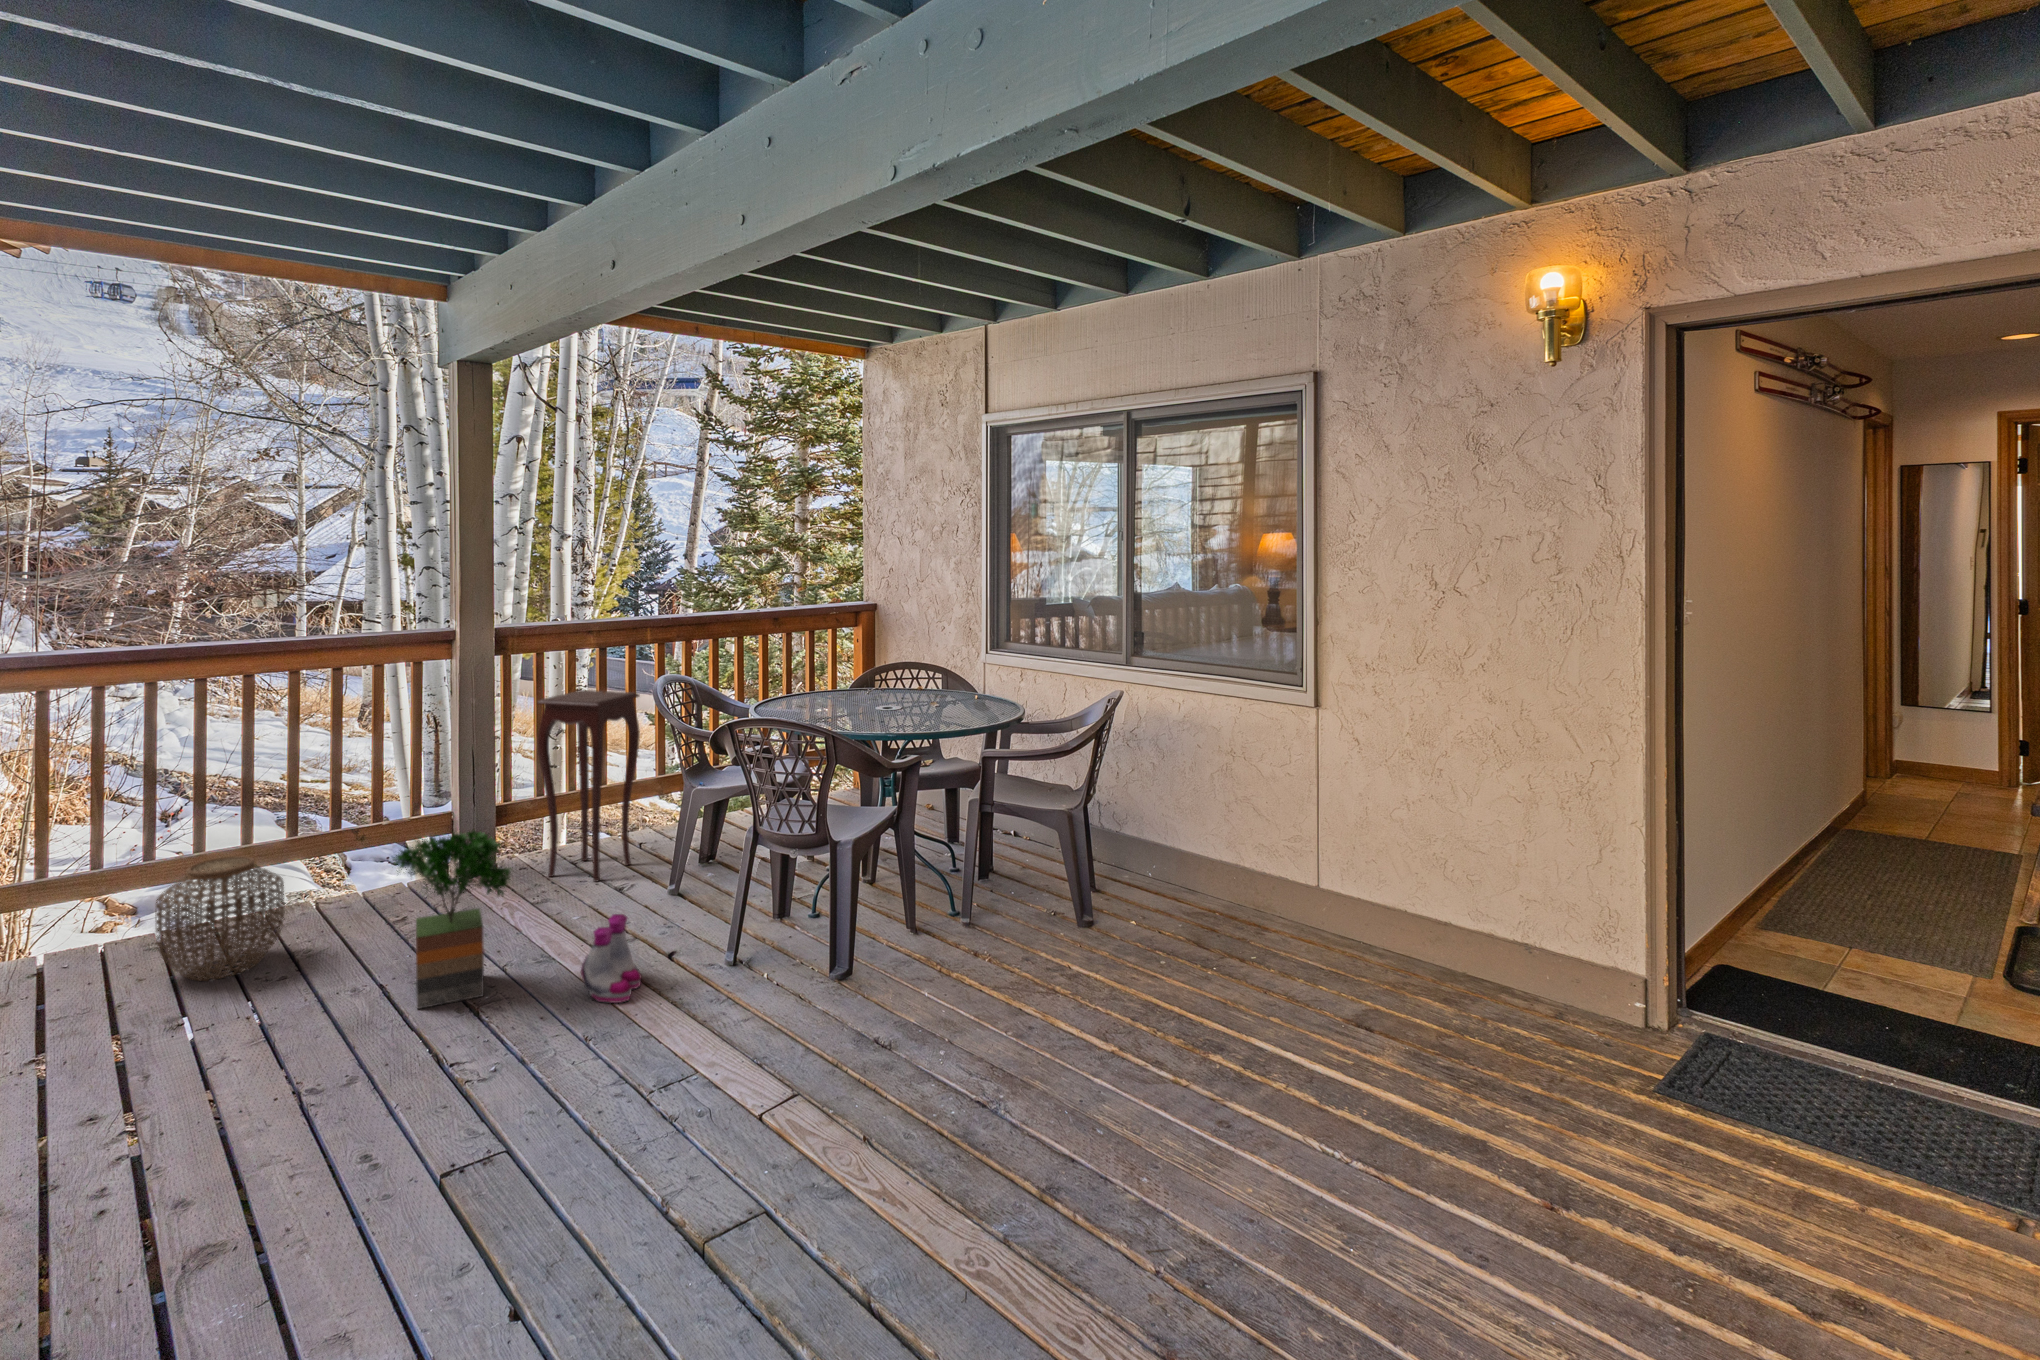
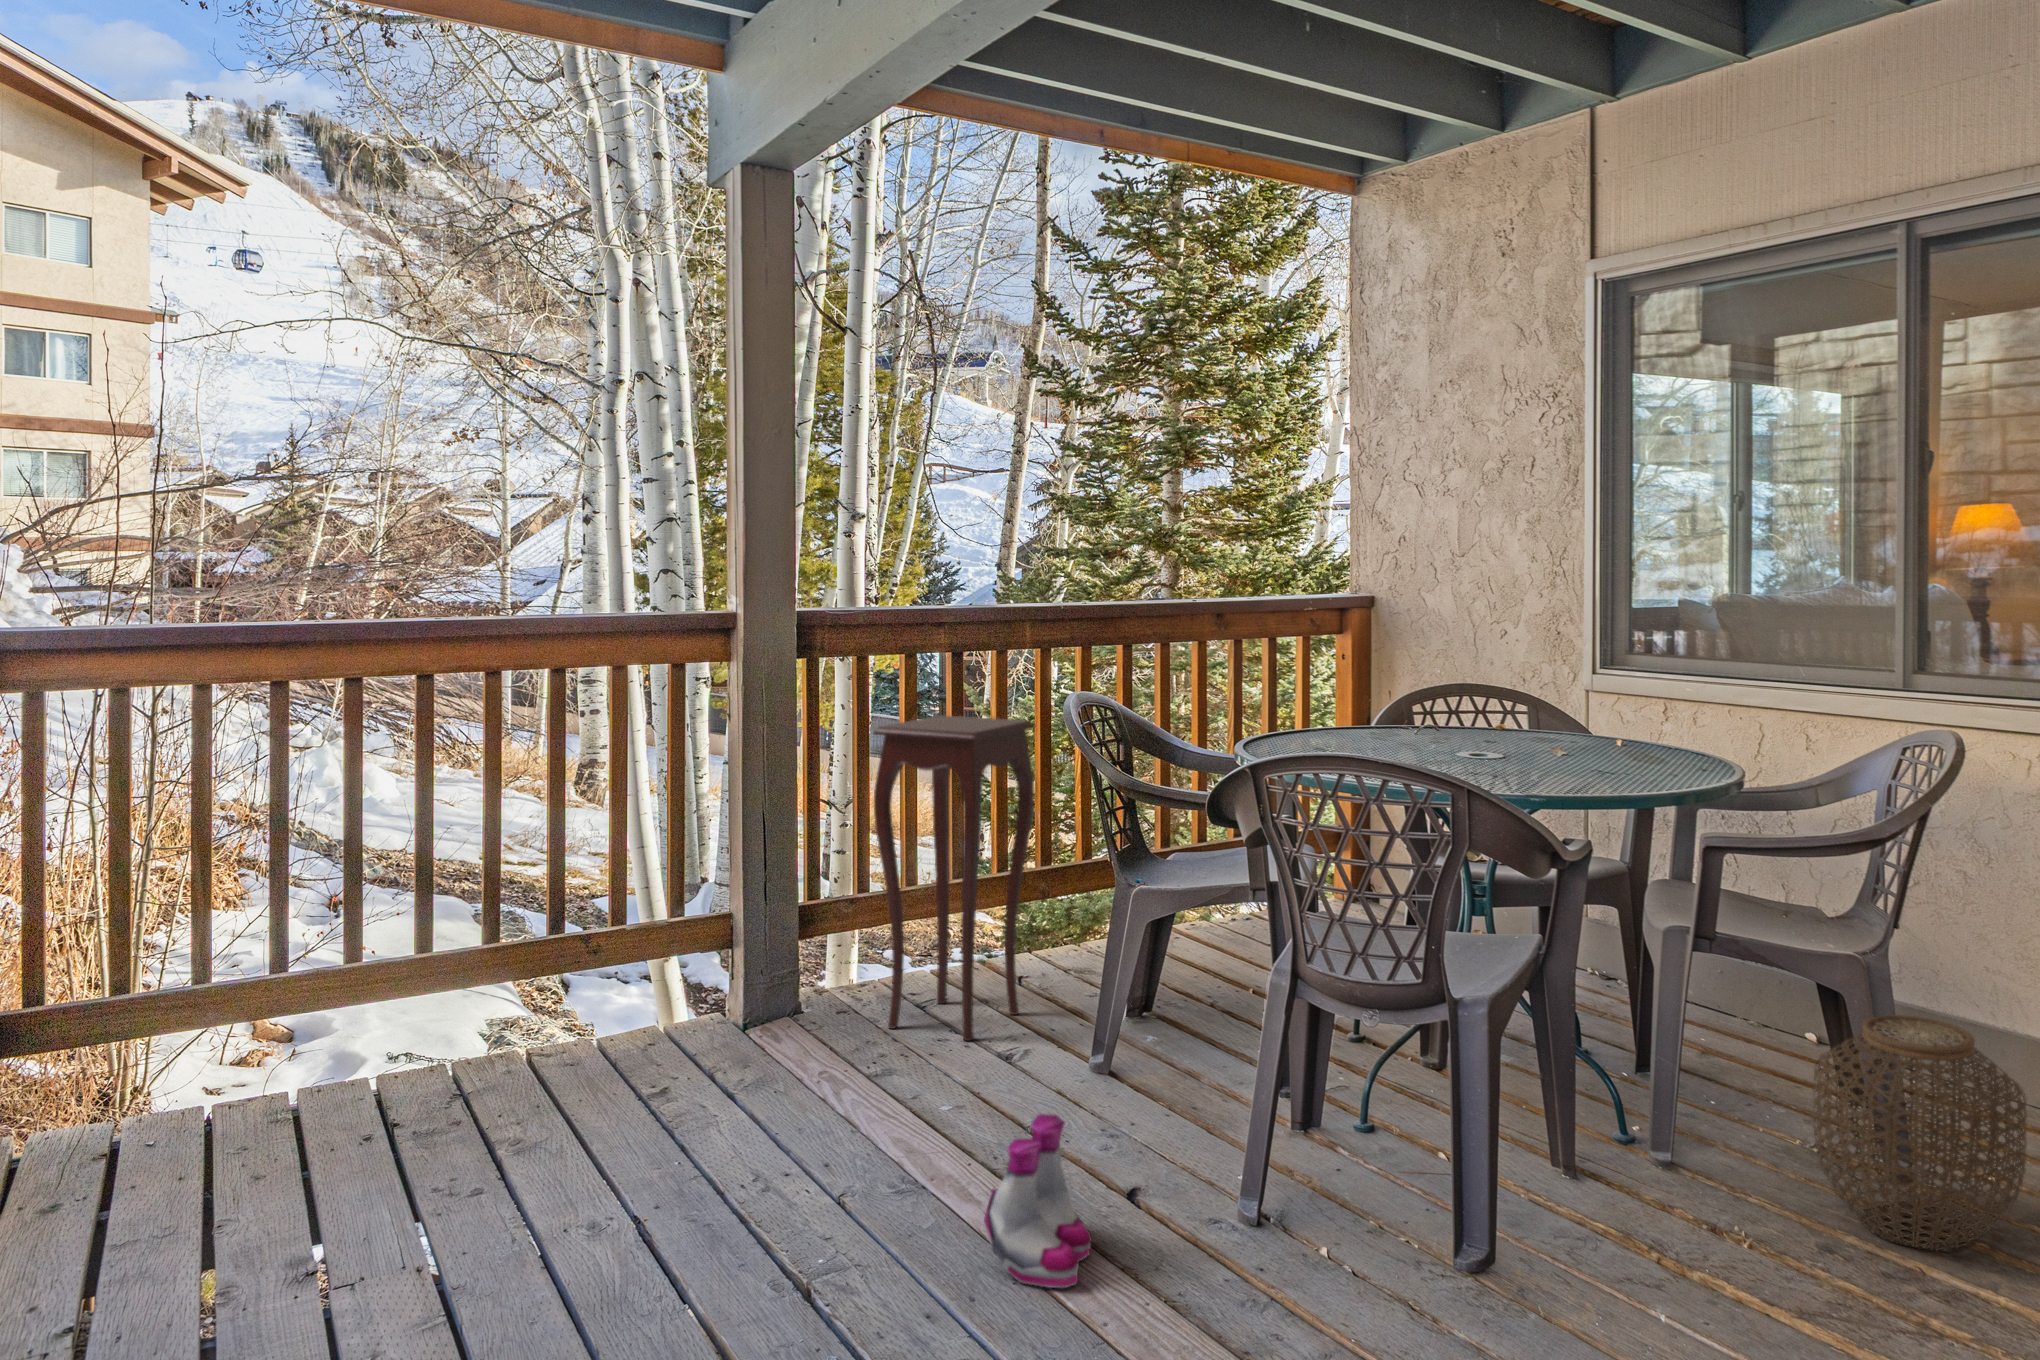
potted tree: present [393,831,511,1009] -> none [656,942,865,1272]
woven basket: present [155,856,285,981] -> present [1814,1015,2027,1250]

